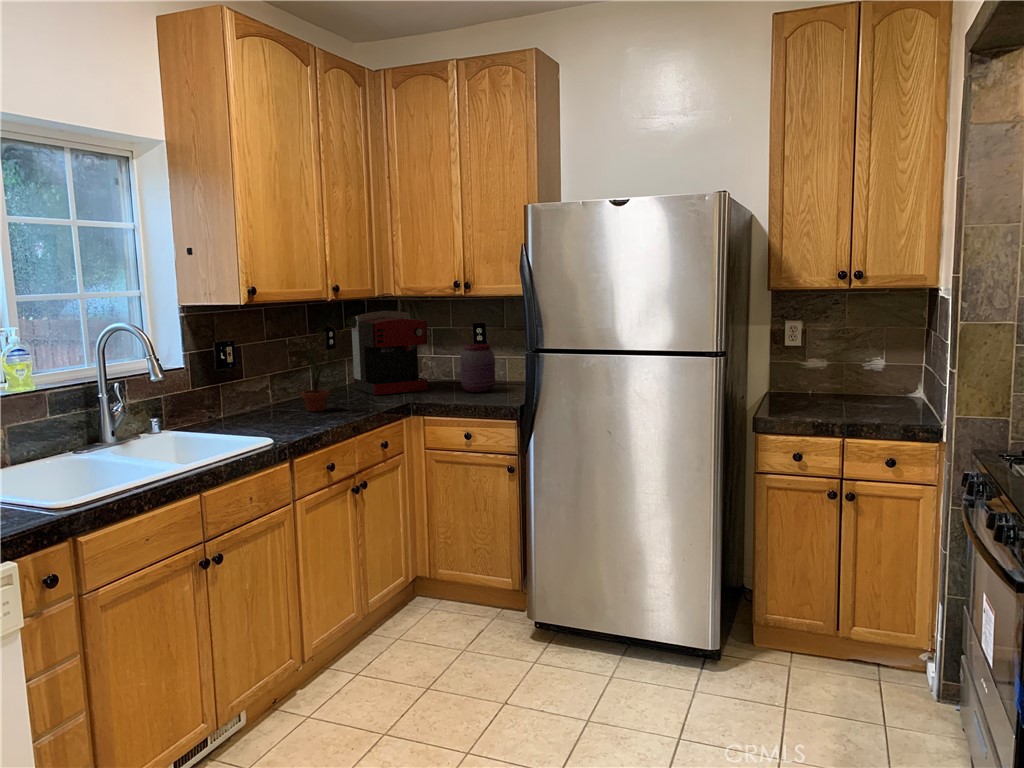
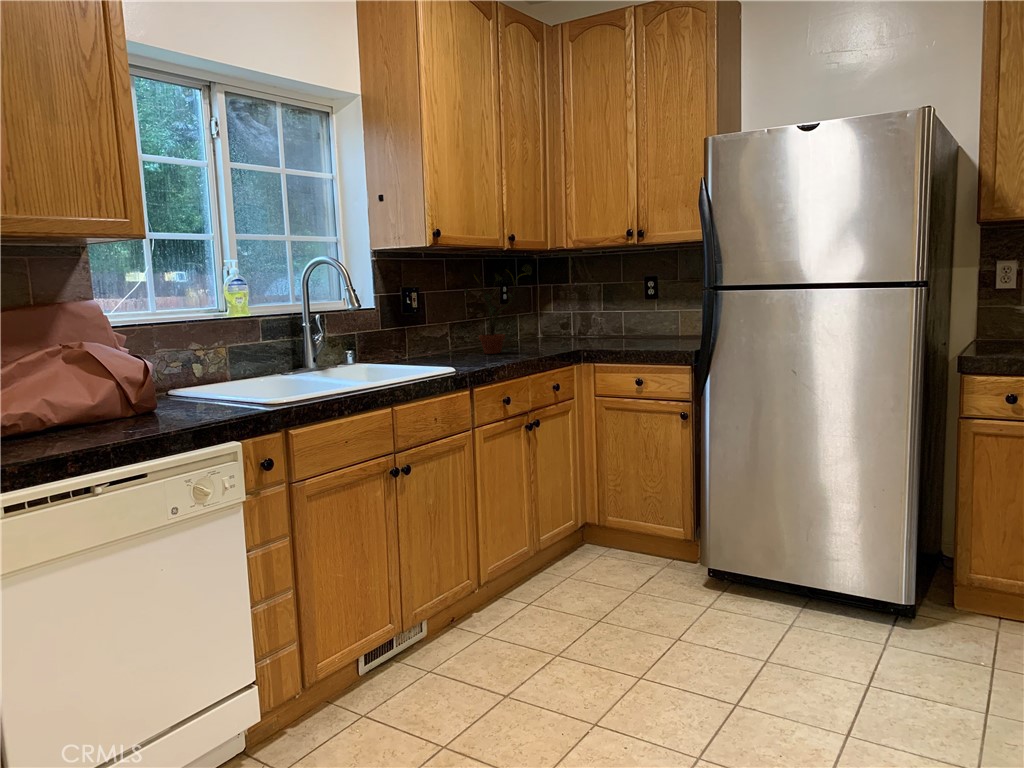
coffee maker: present [352,311,428,395] -> none [525,264,599,344]
jar: present [460,344,495,392] -> none [632,294,668,342]

